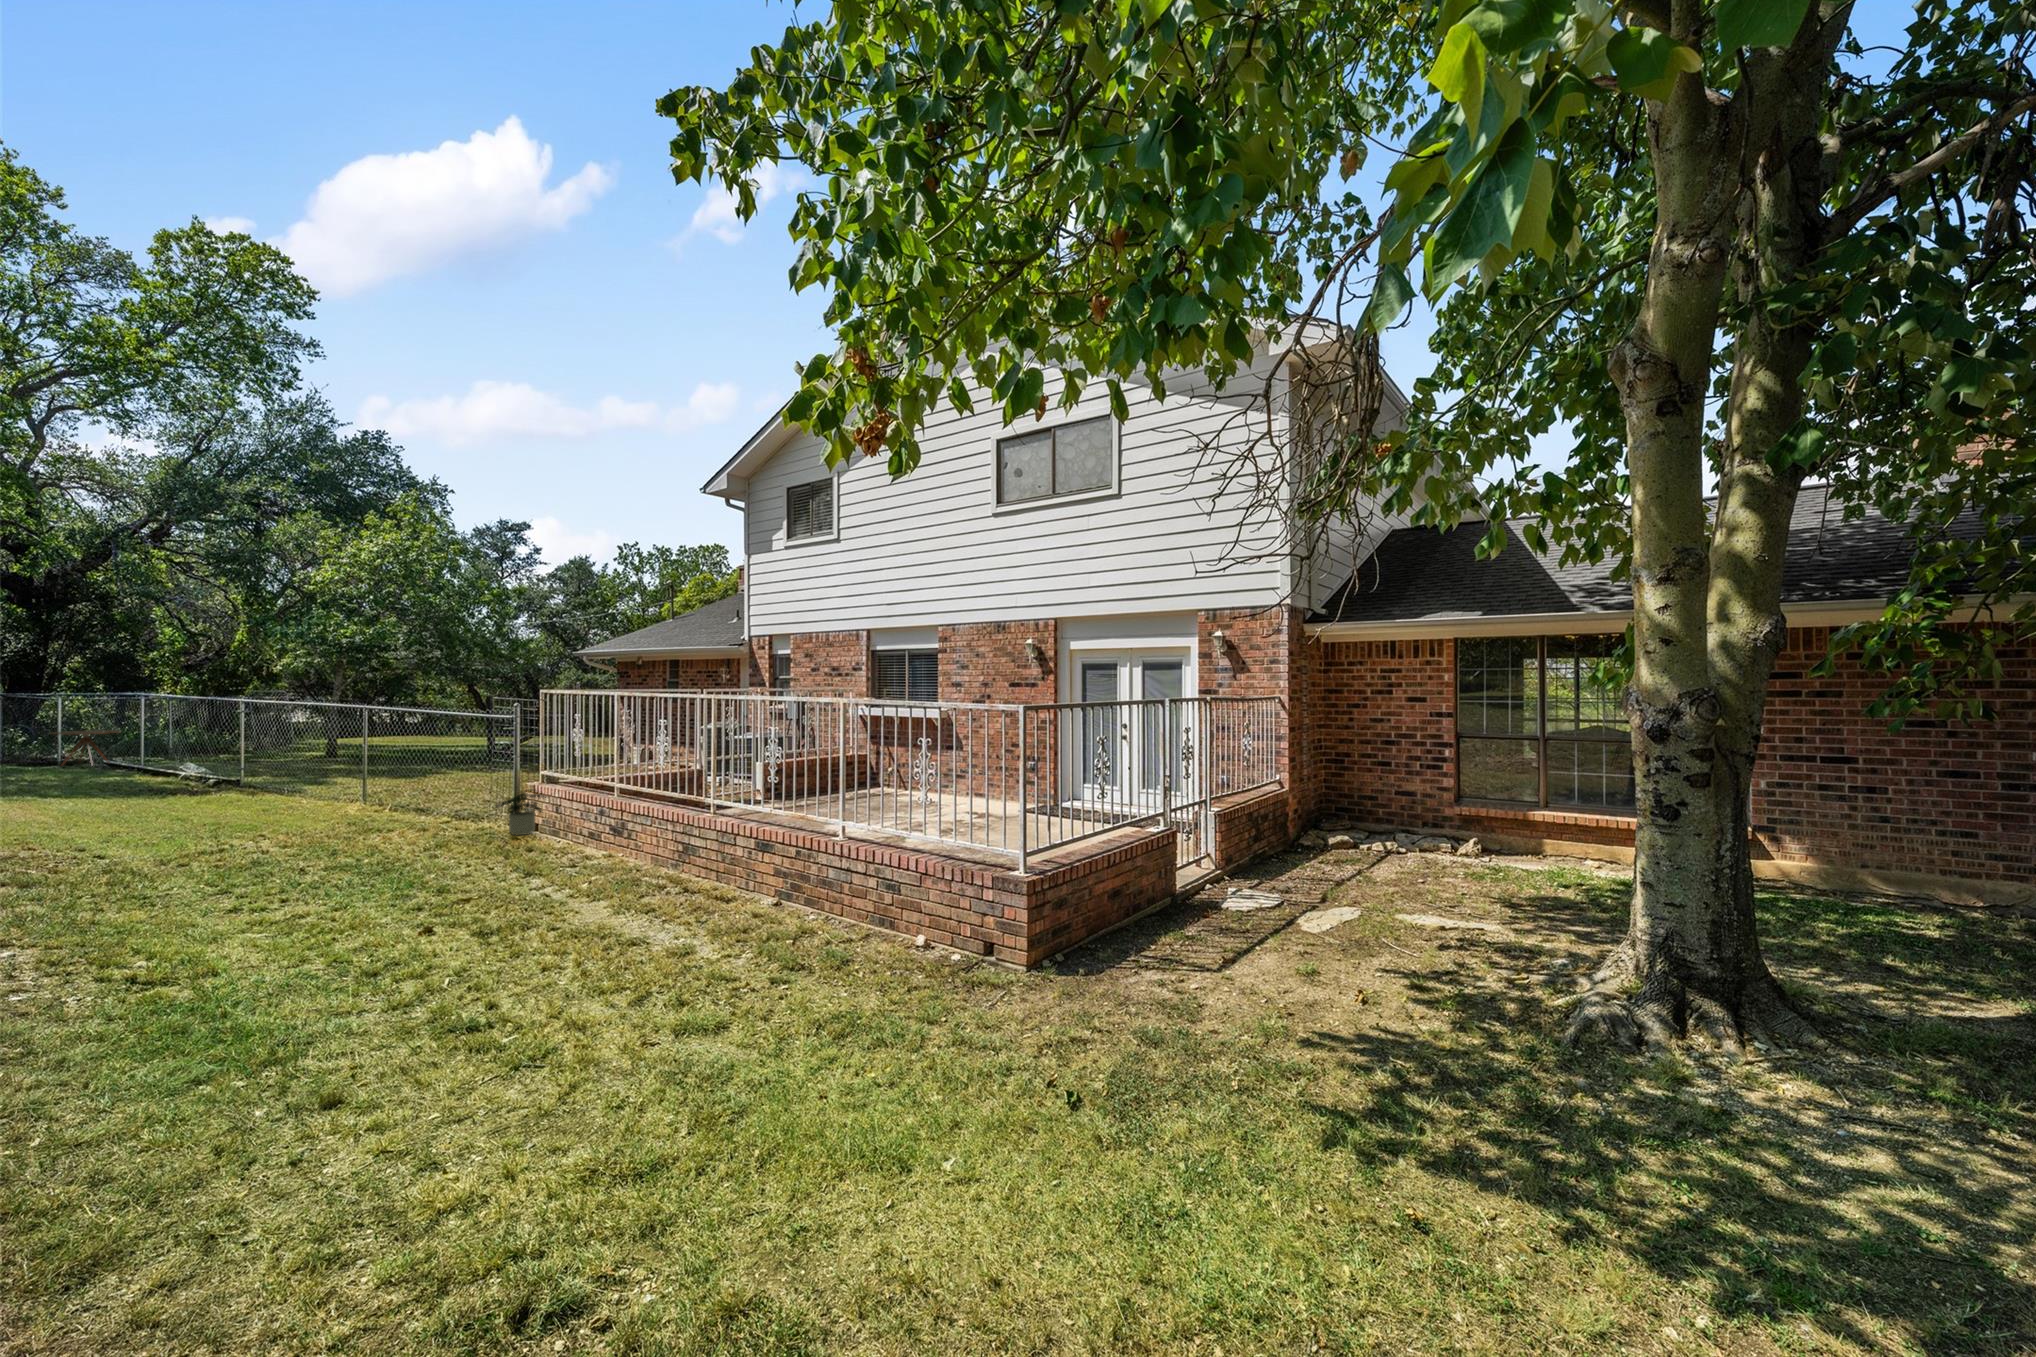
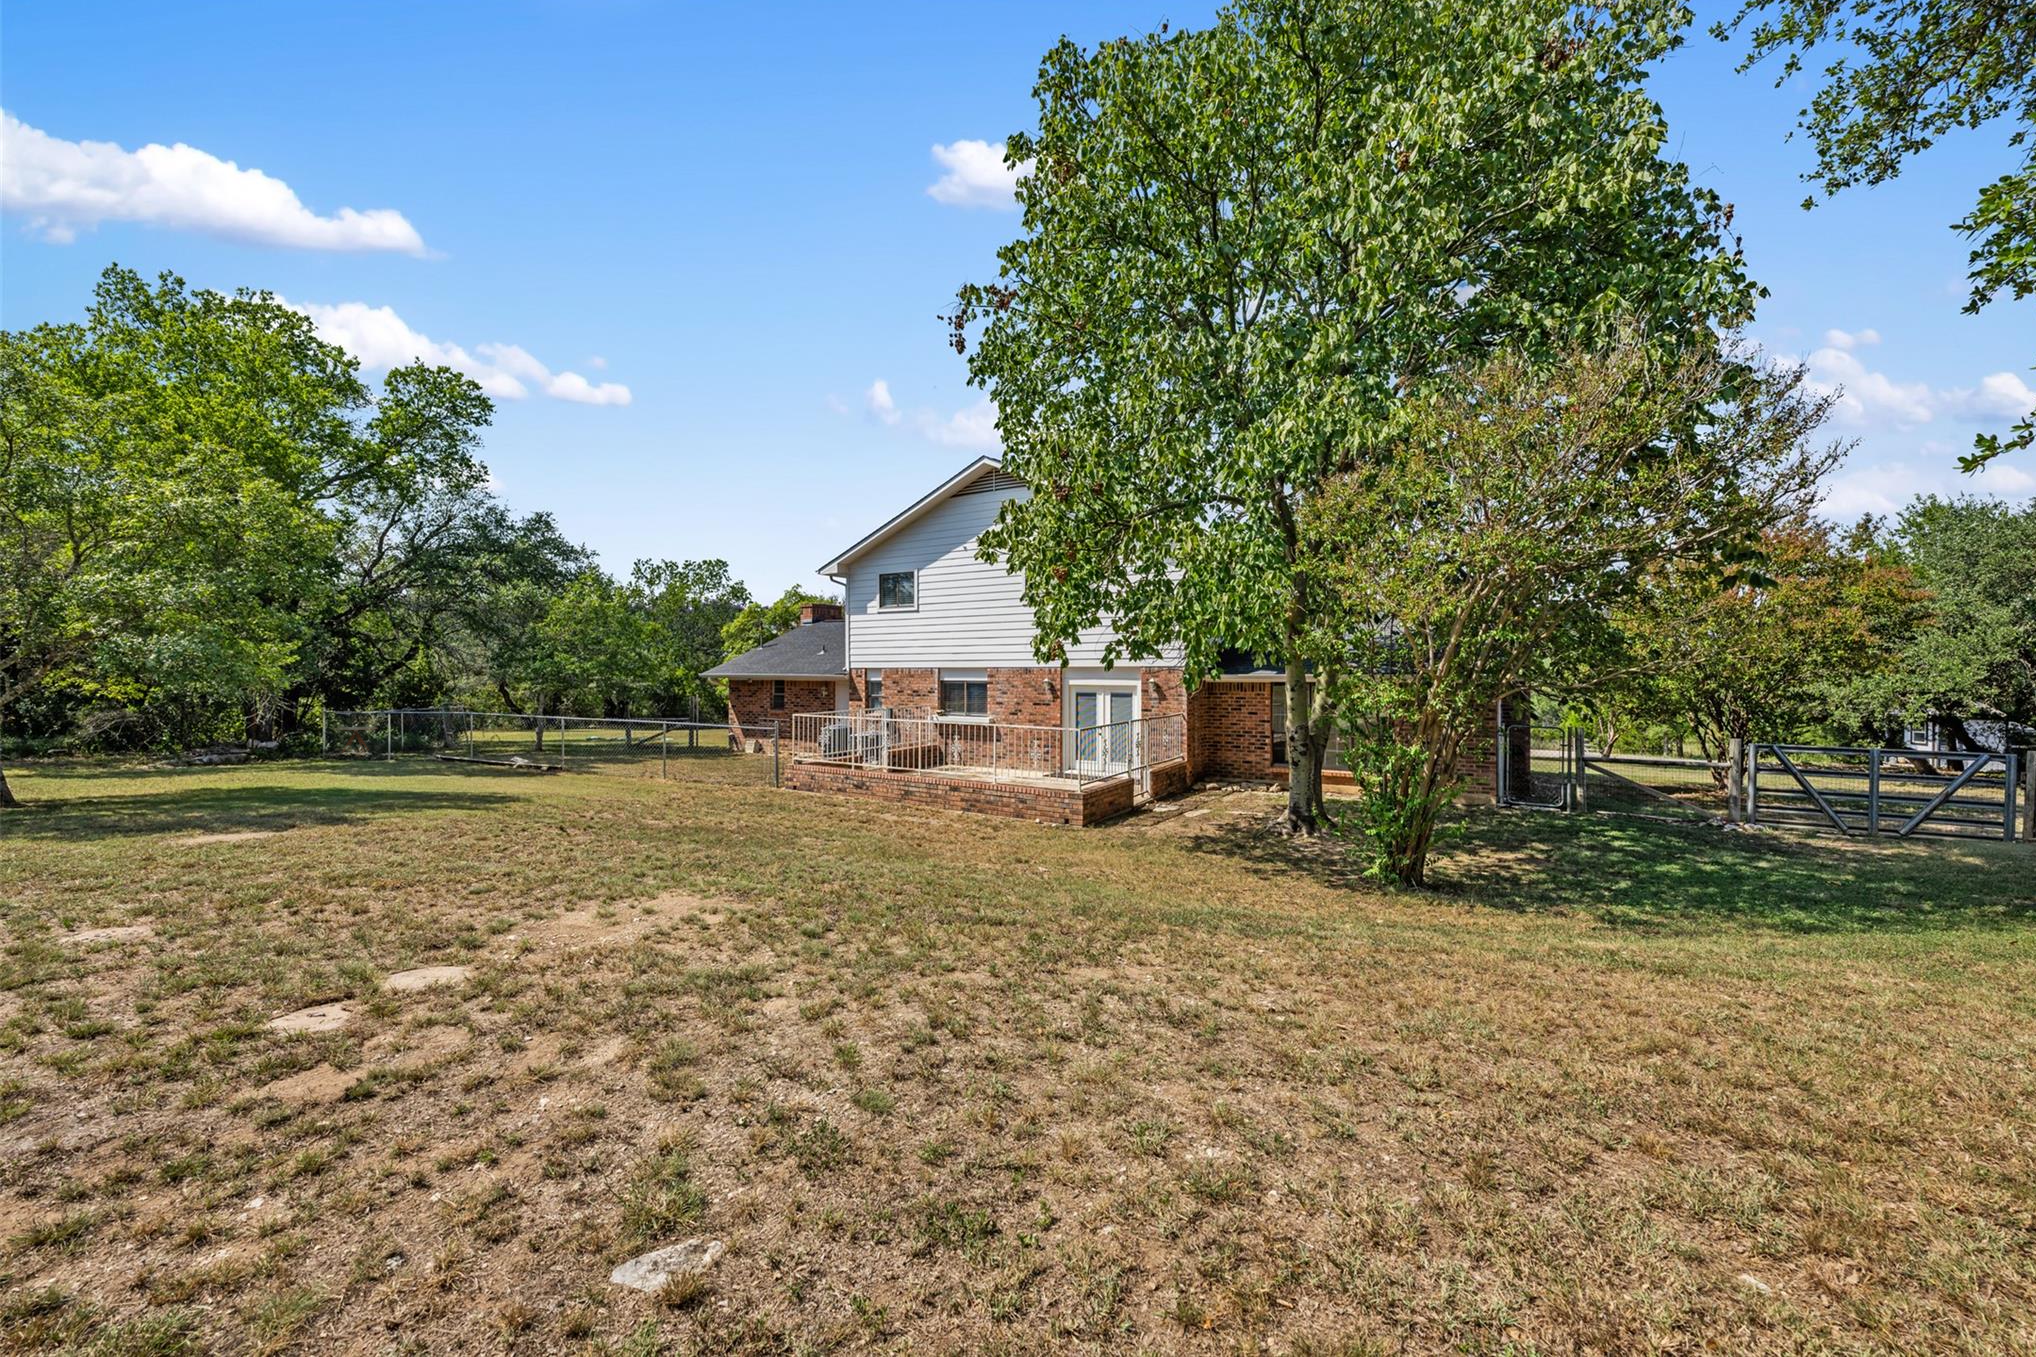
potted plant: present [495,789,546,835] -> none [756,763,786,789]

